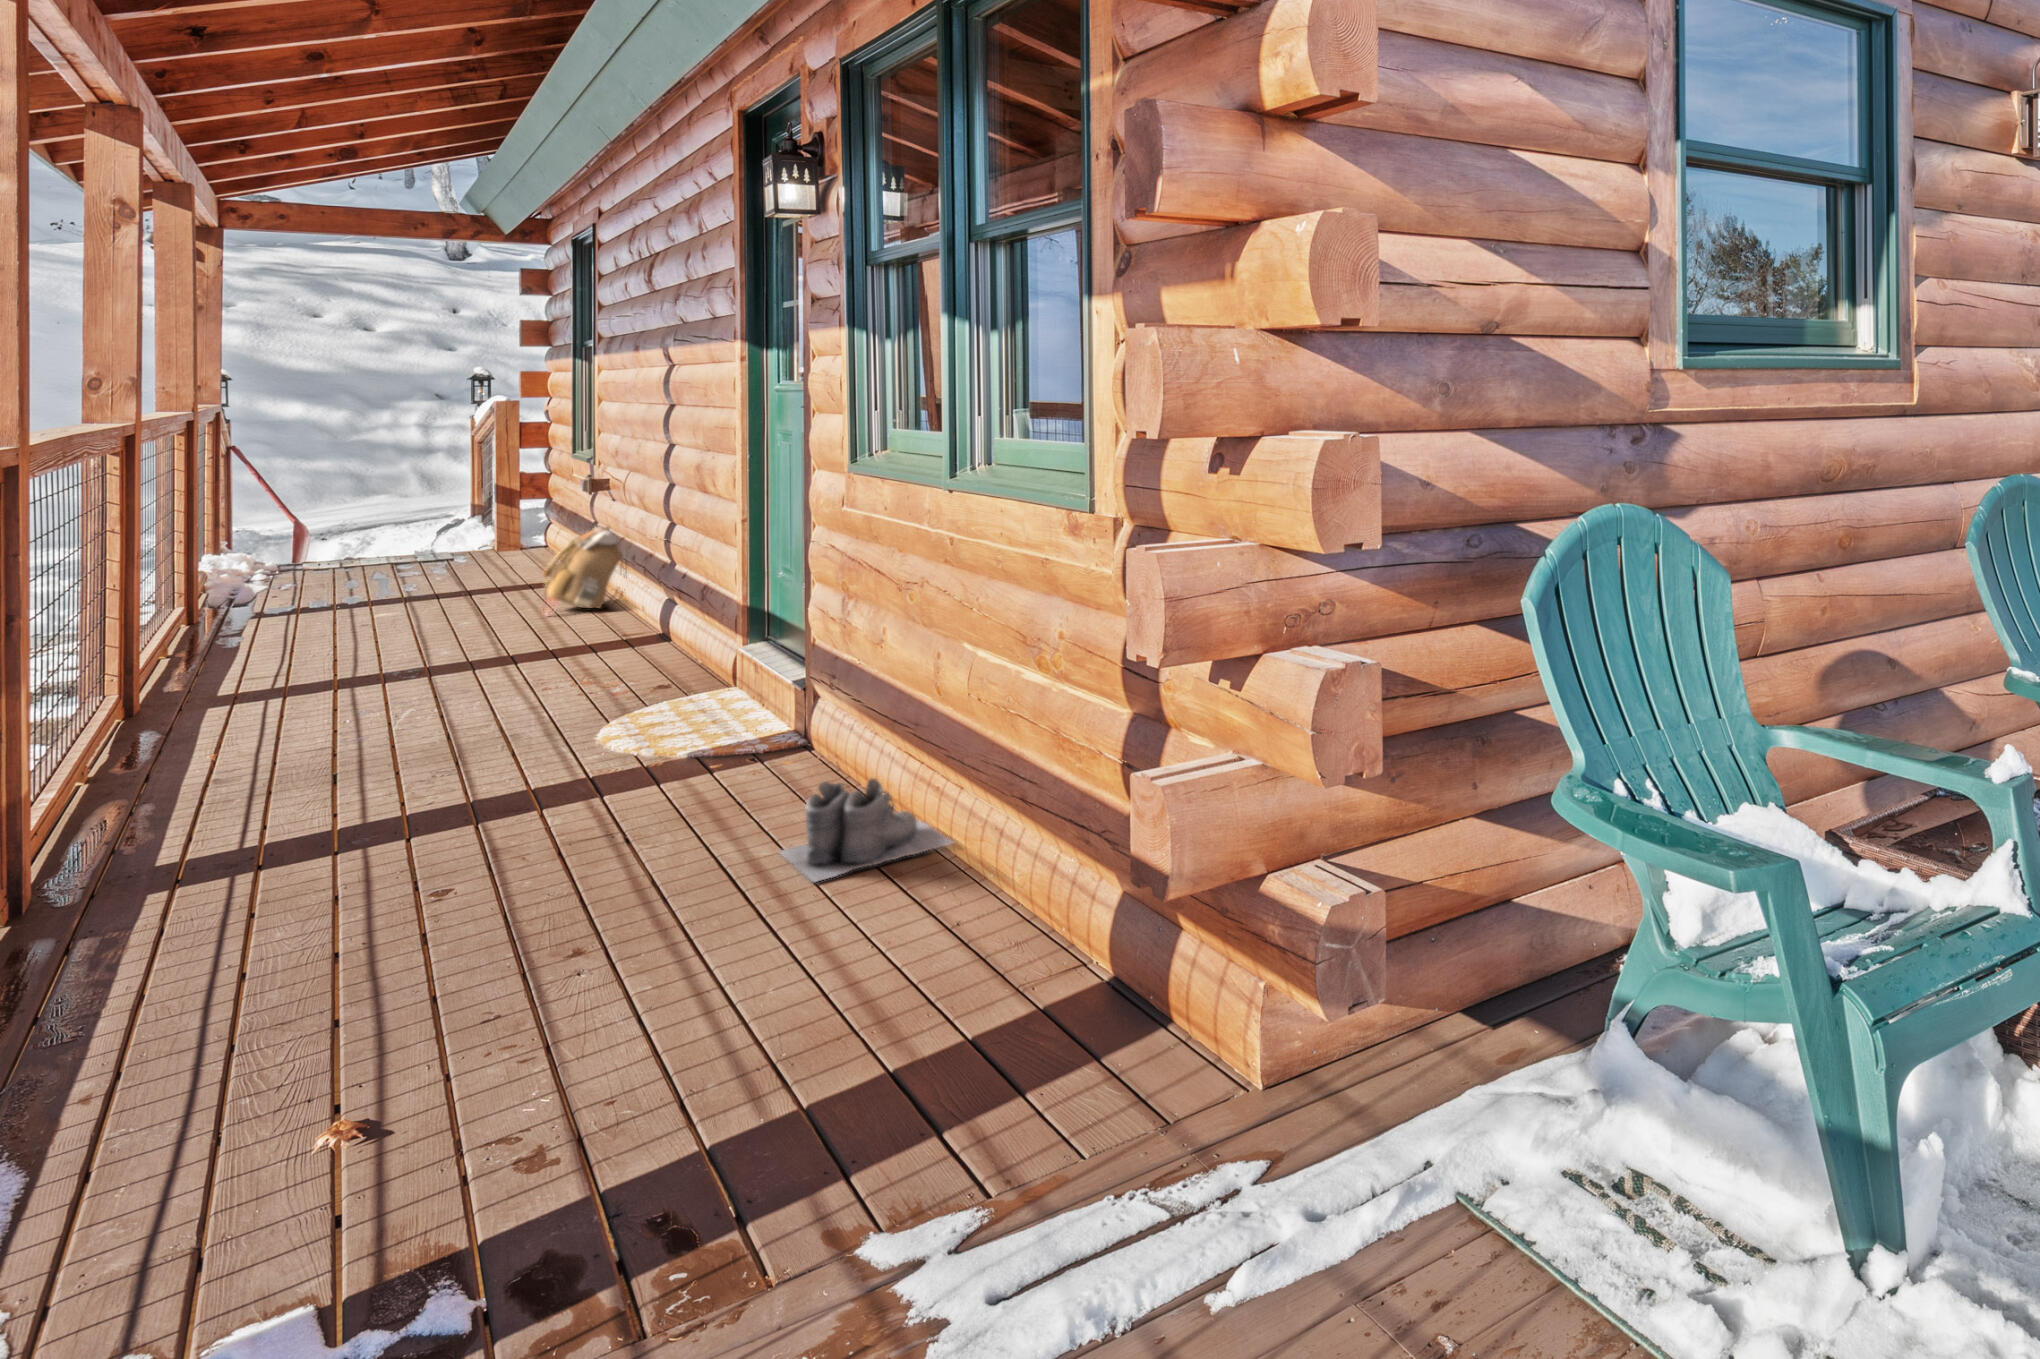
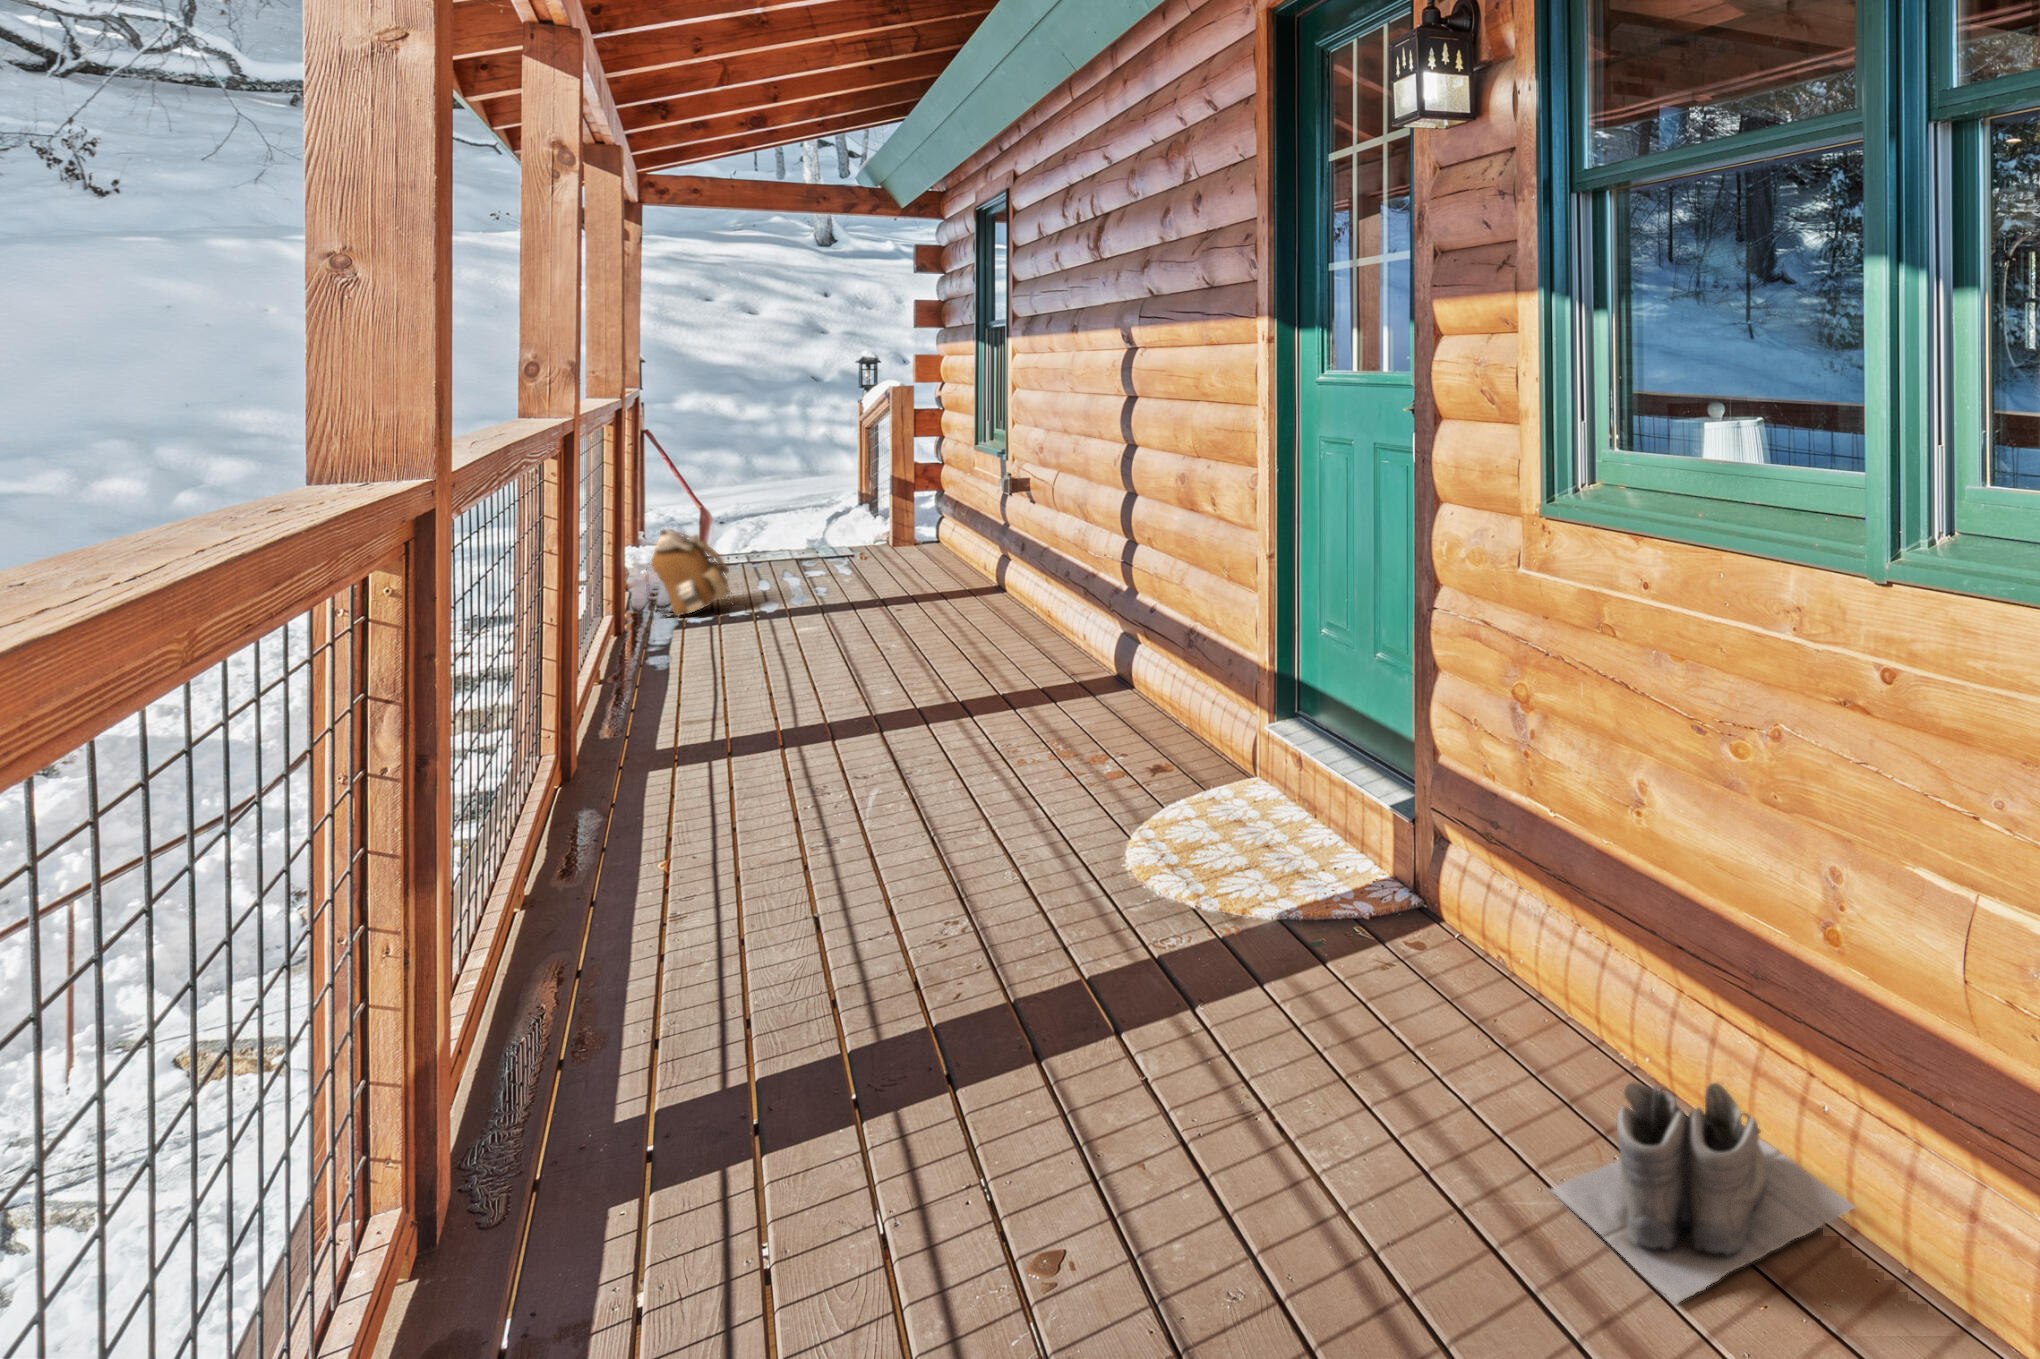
backpack: present [542,527,623,616] -> present [646,529,735,616]

